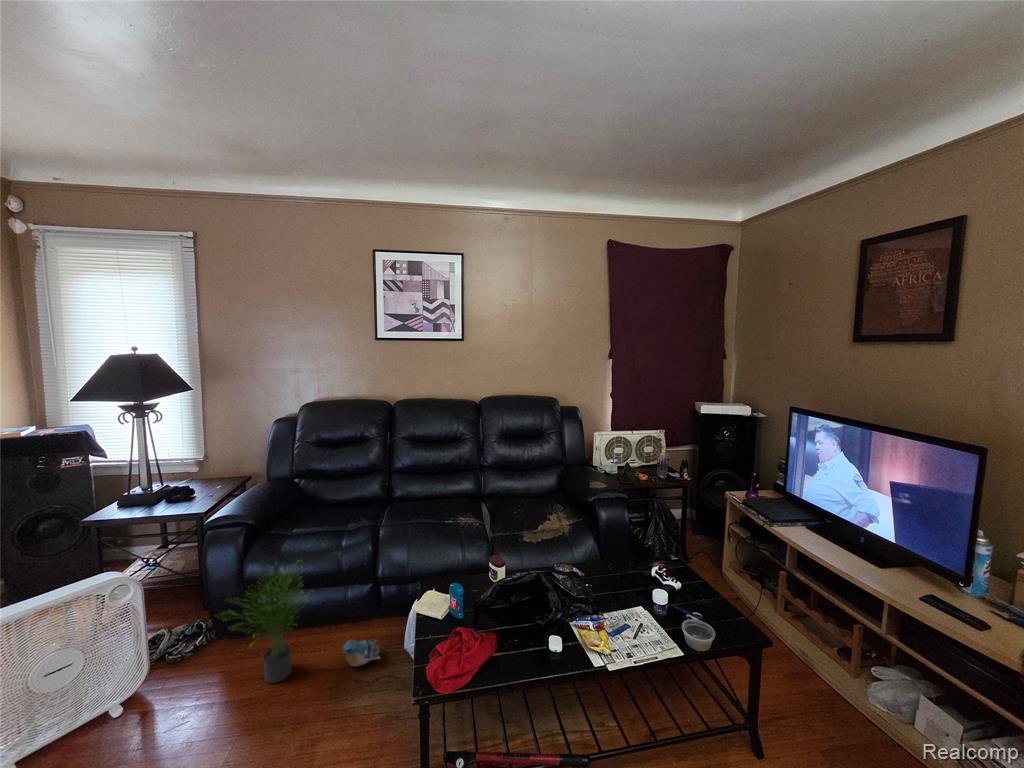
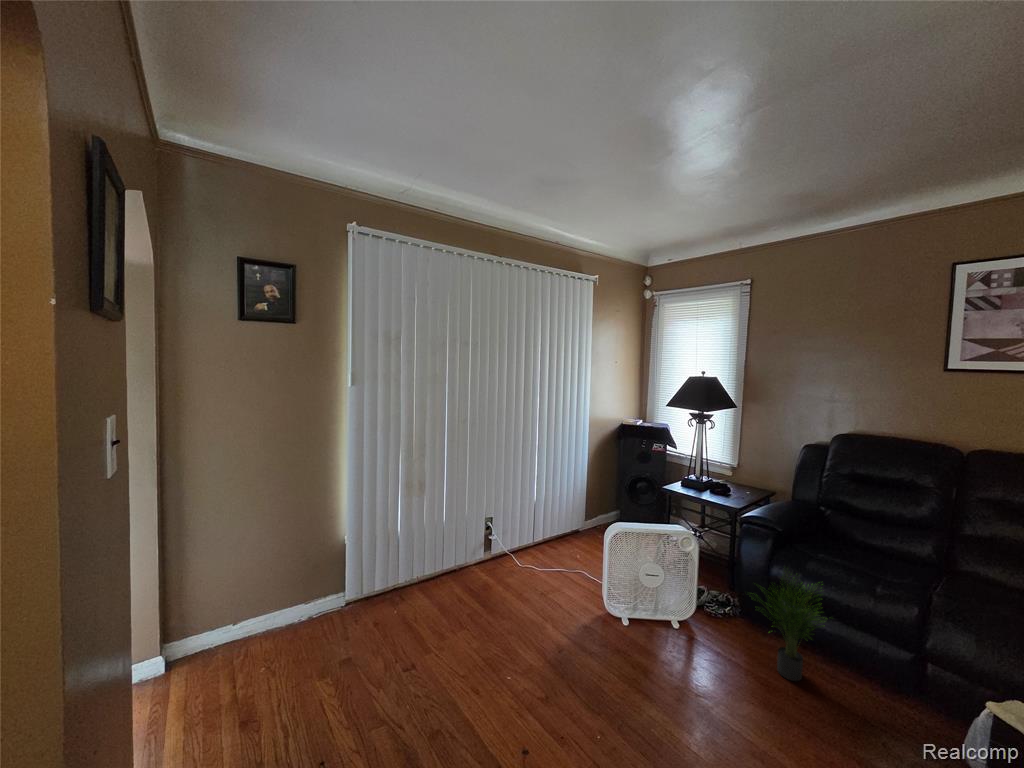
plush toy: present [342,640,383,666] -> none [858,690,913,736]

